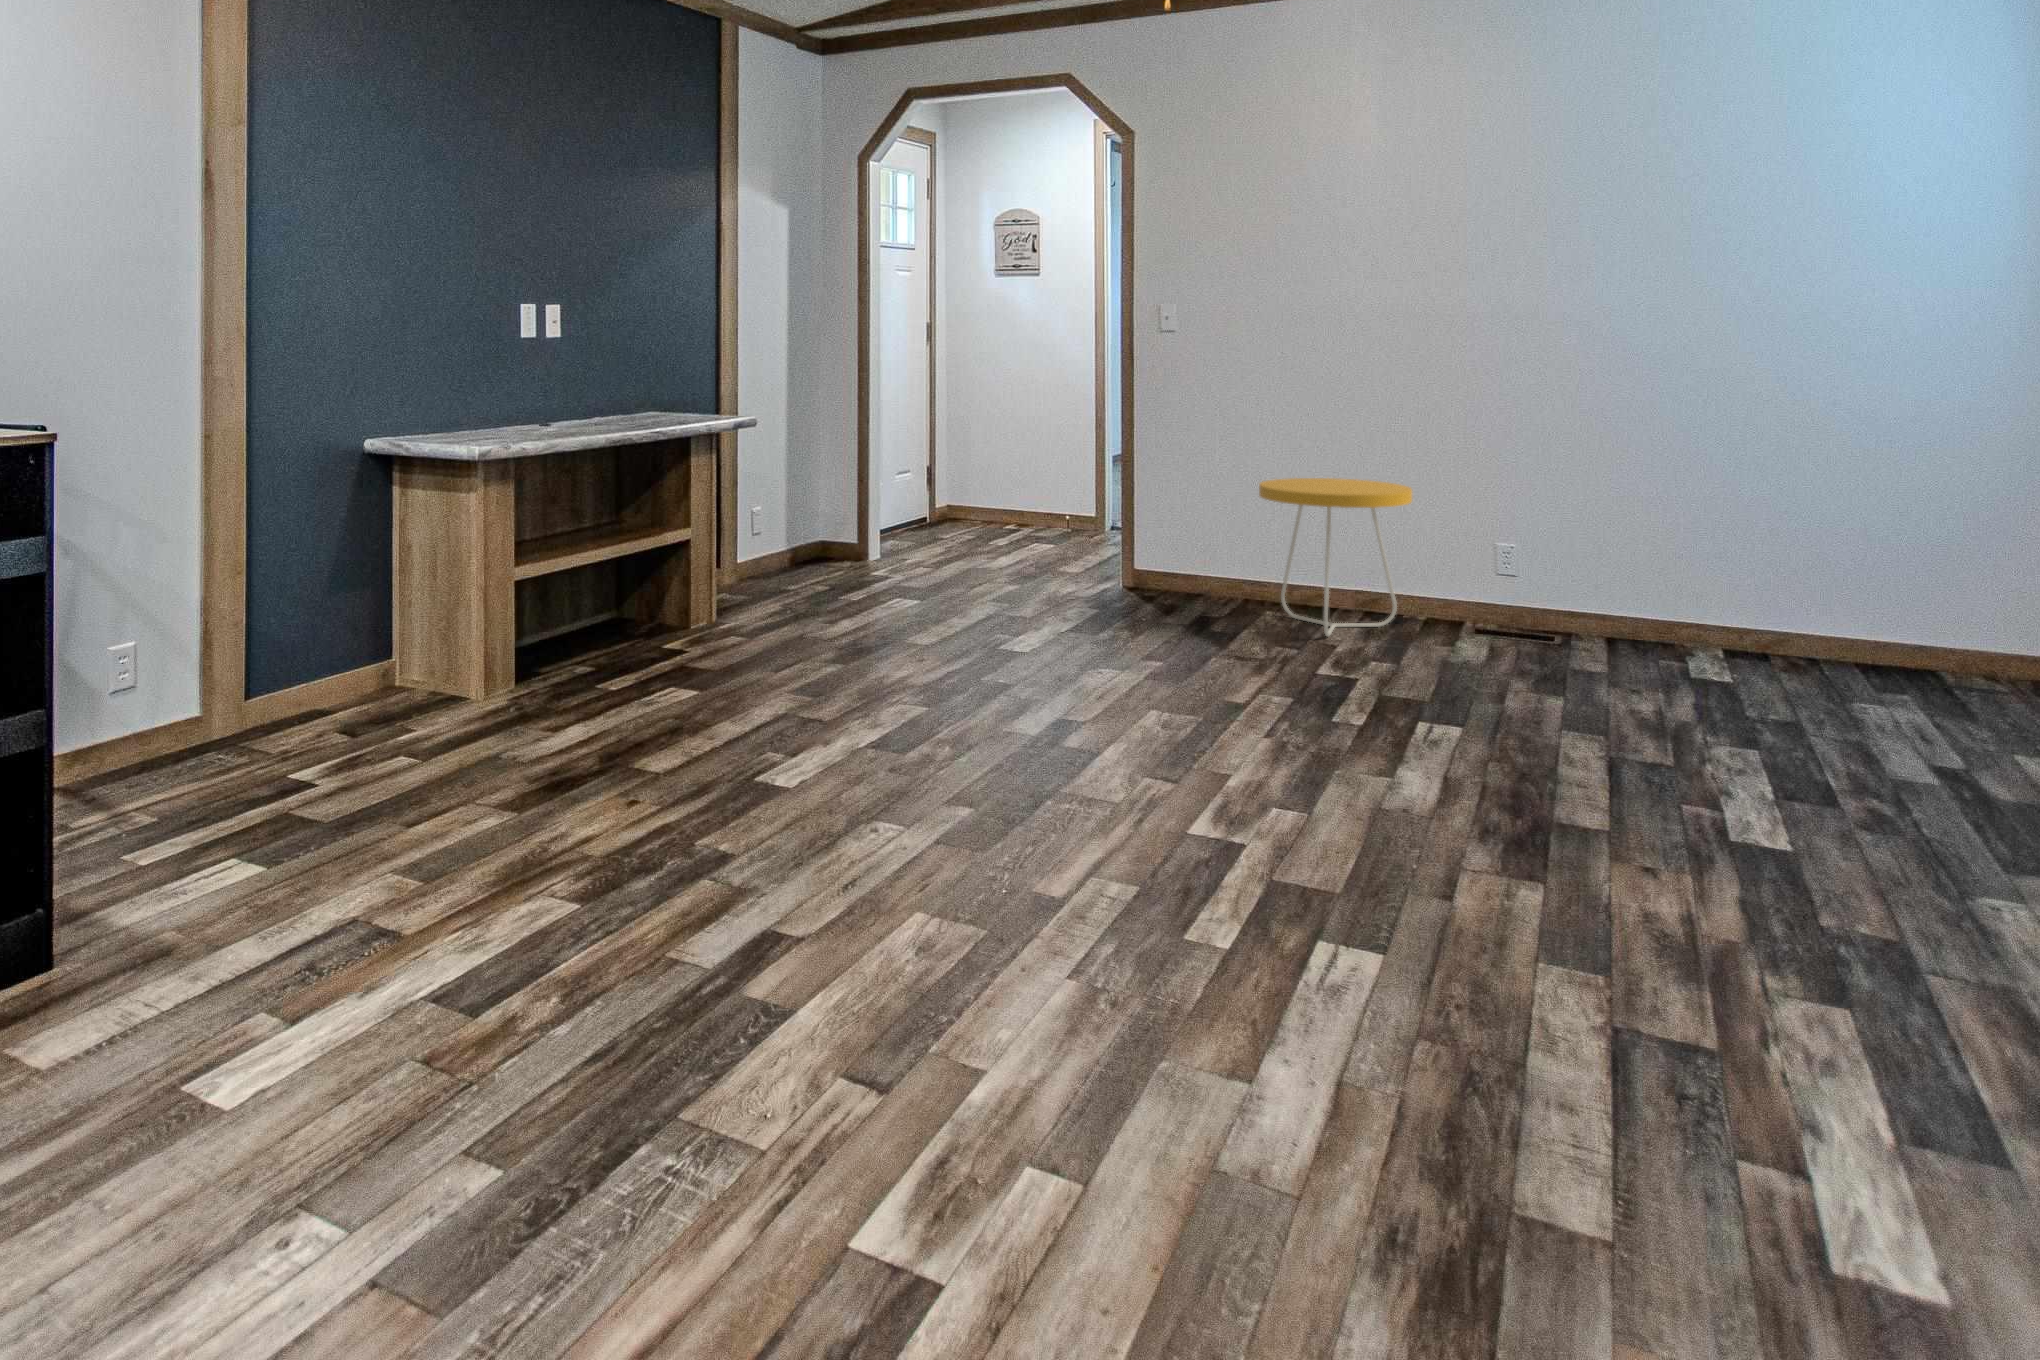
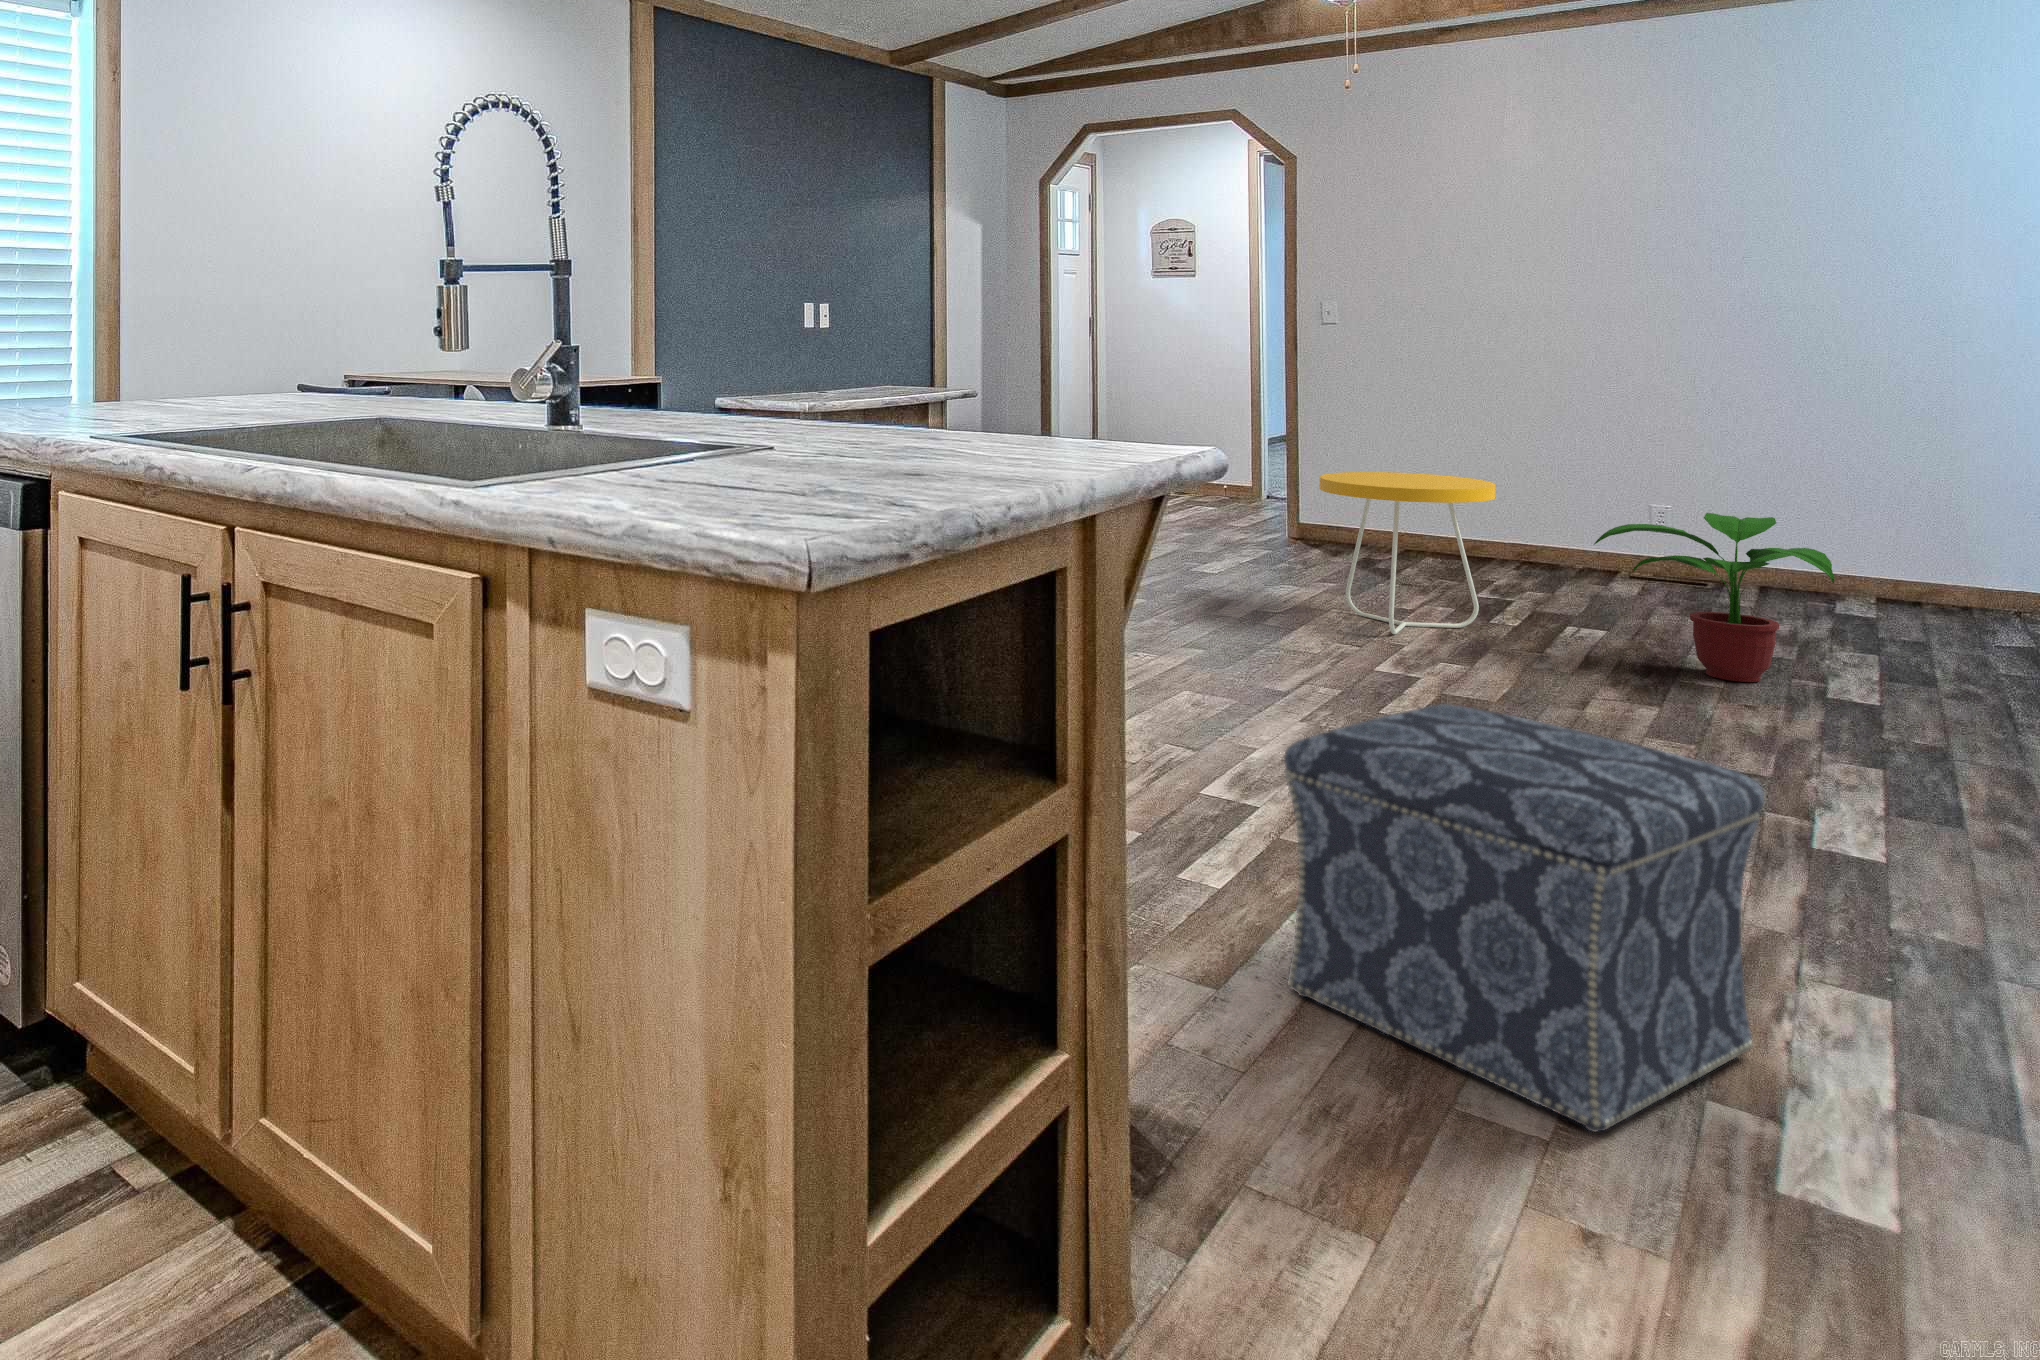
potted plant: none [1498,511,1697,668] -> present [1594,513,1835,682]
ottoman: none [1316,738,1770,1224] -> present [1284,704,1764,1132]

